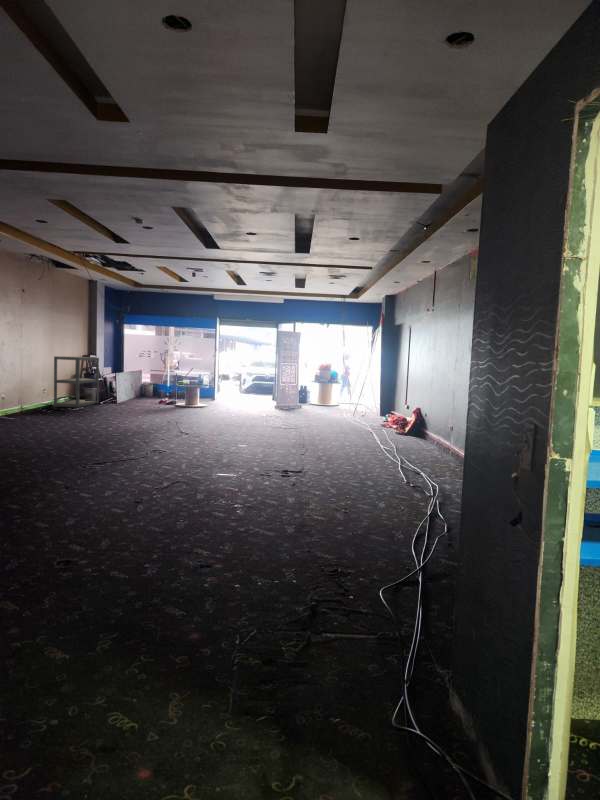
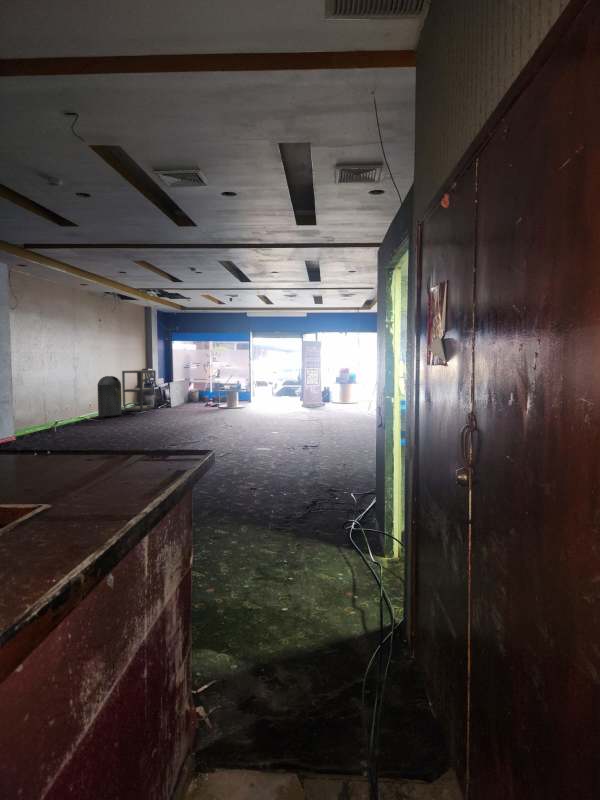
trash can: none [16,362,49,416] -> present [98,376,122,418]

